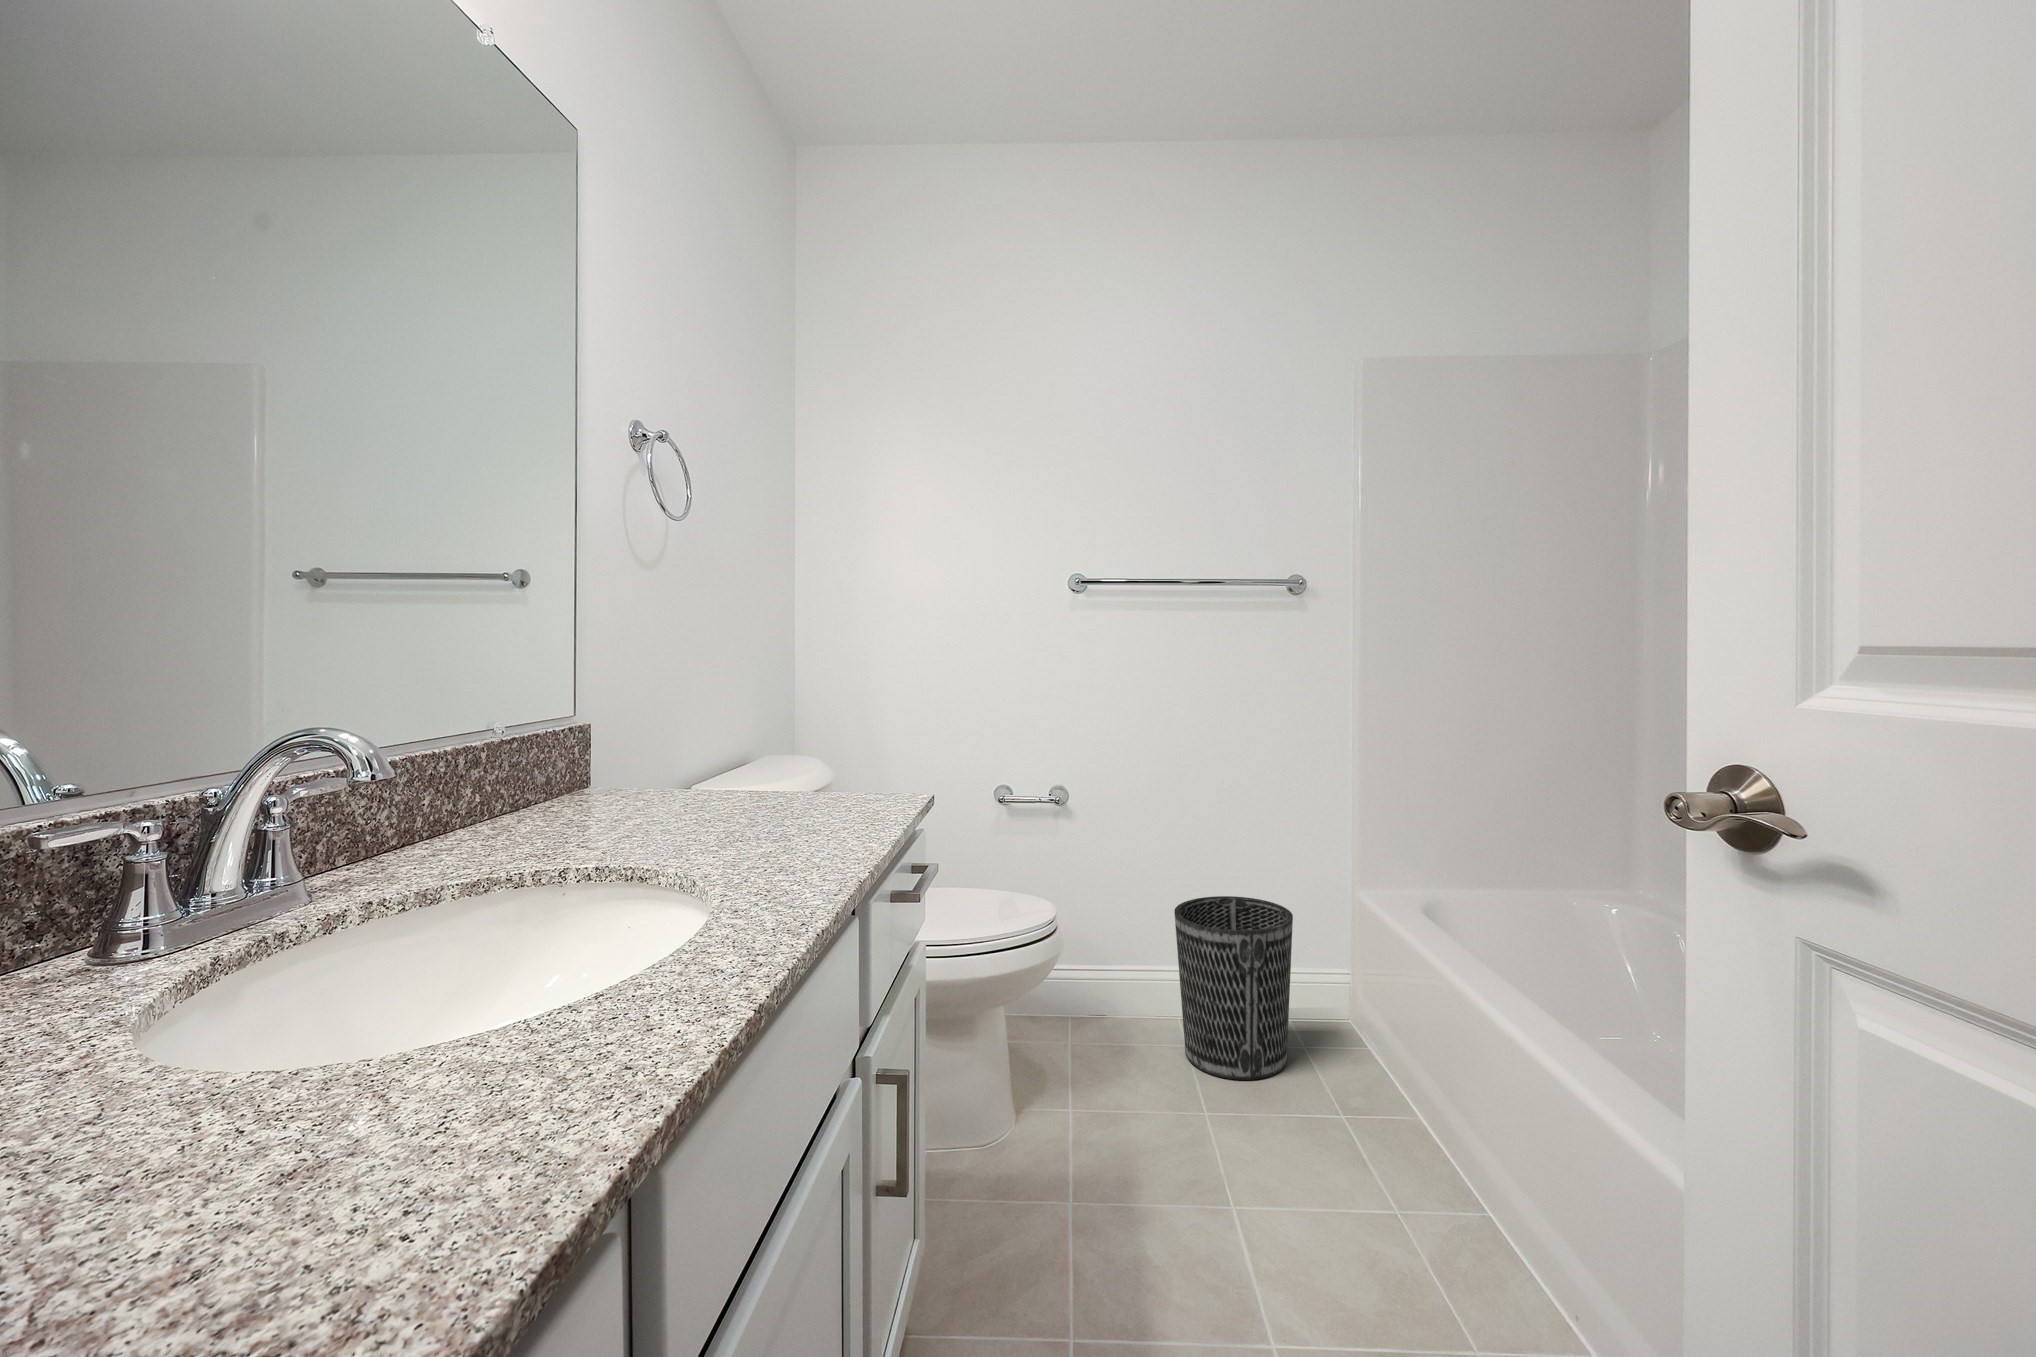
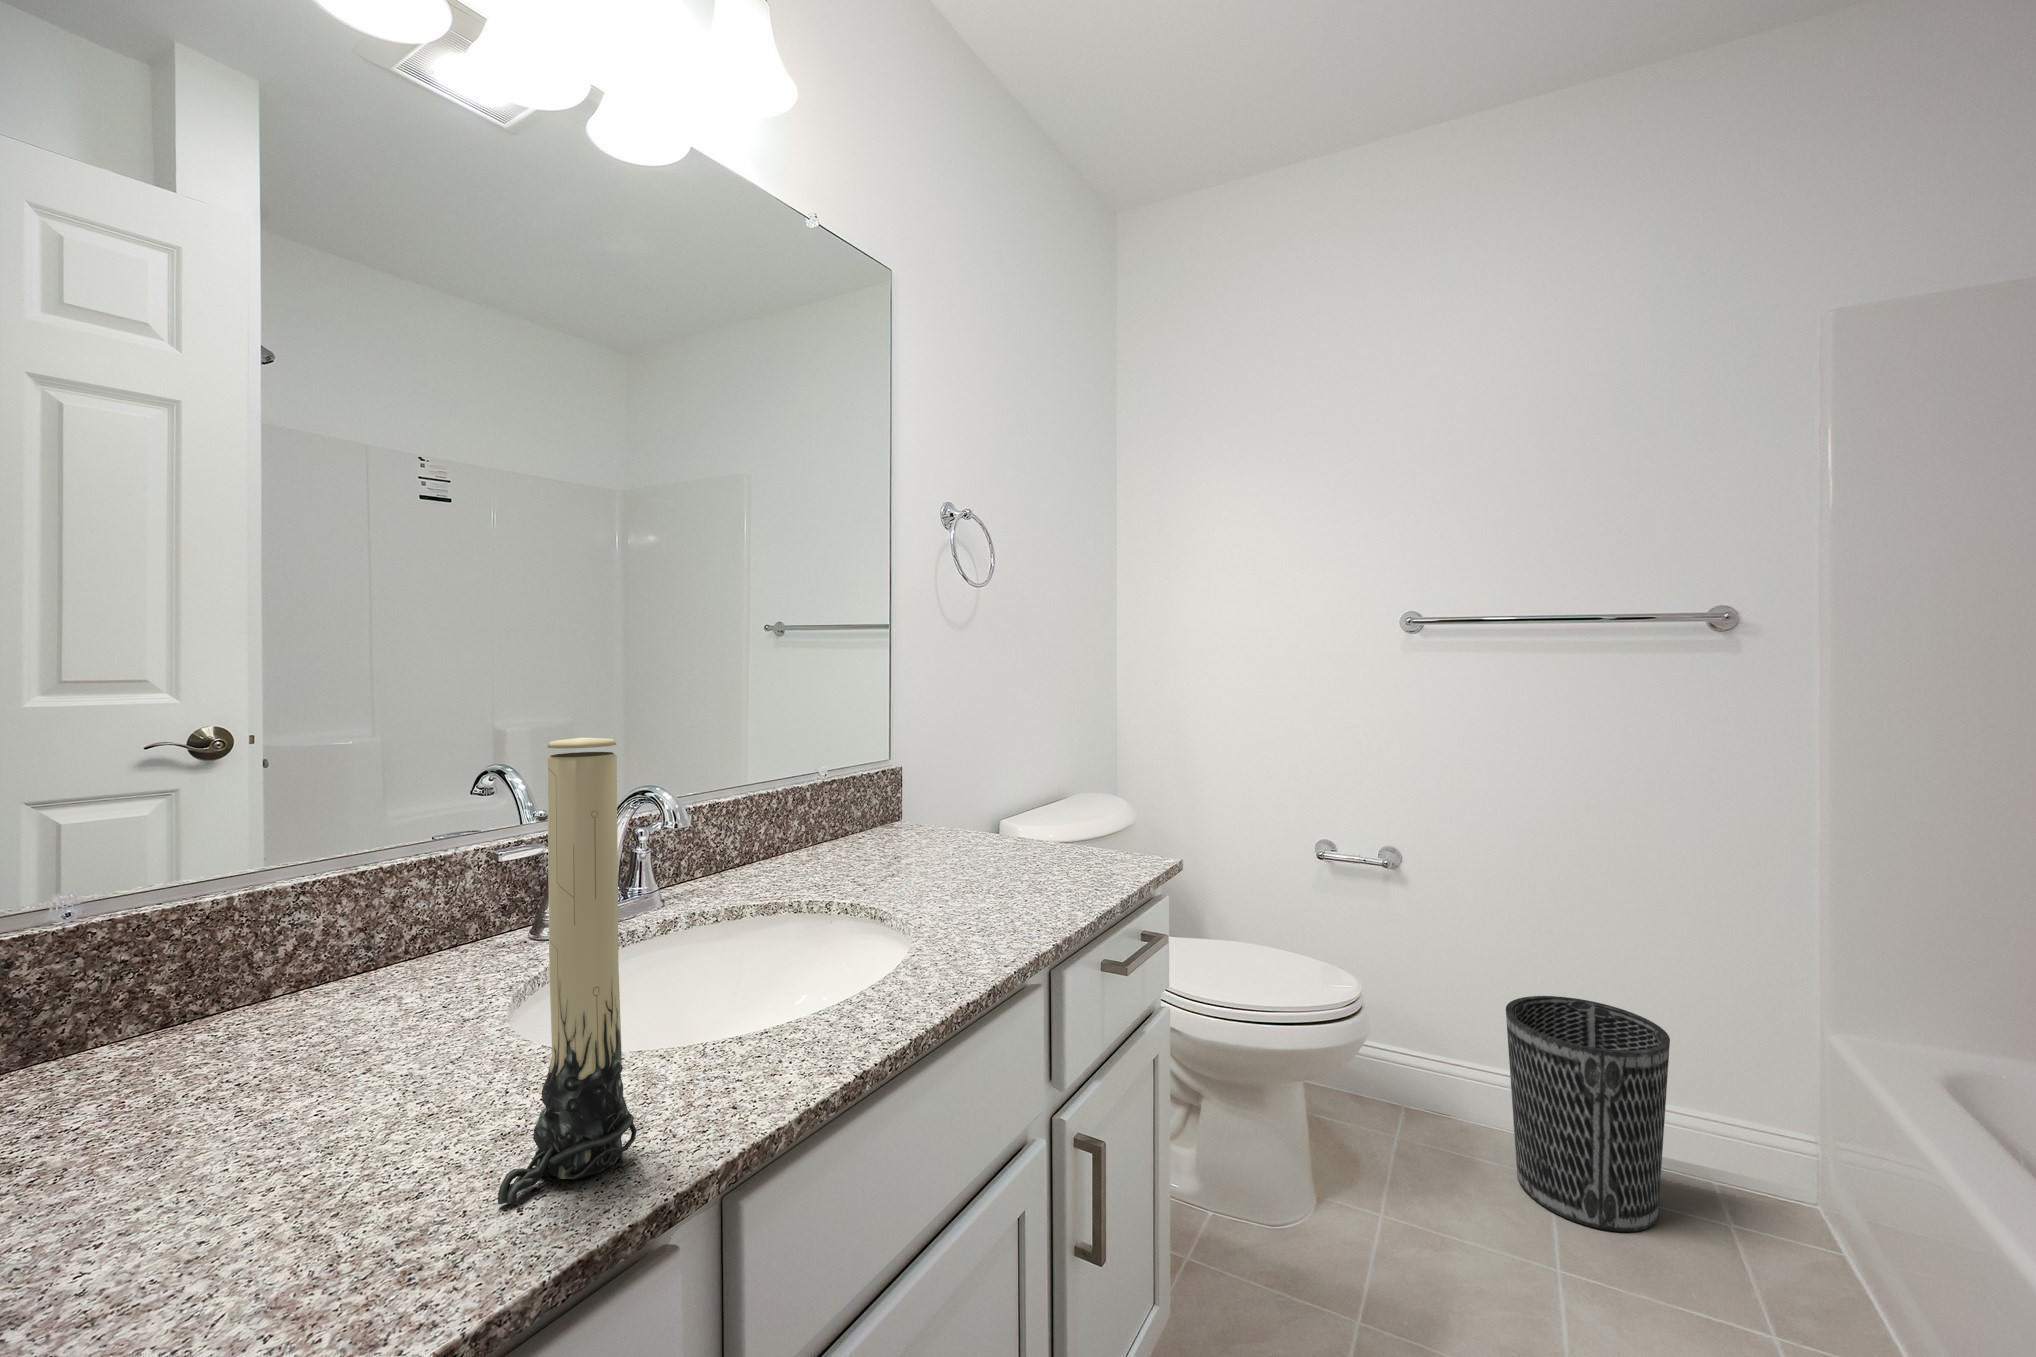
candle: none [360,567,533,1238] -> present [498,738,637,1204]

